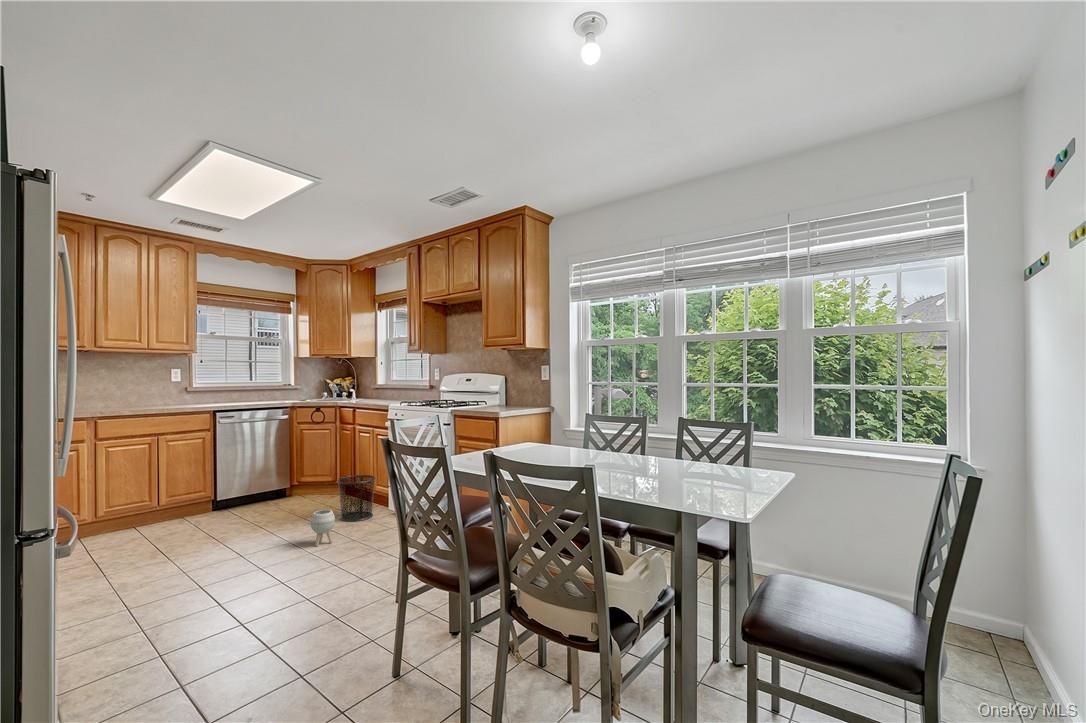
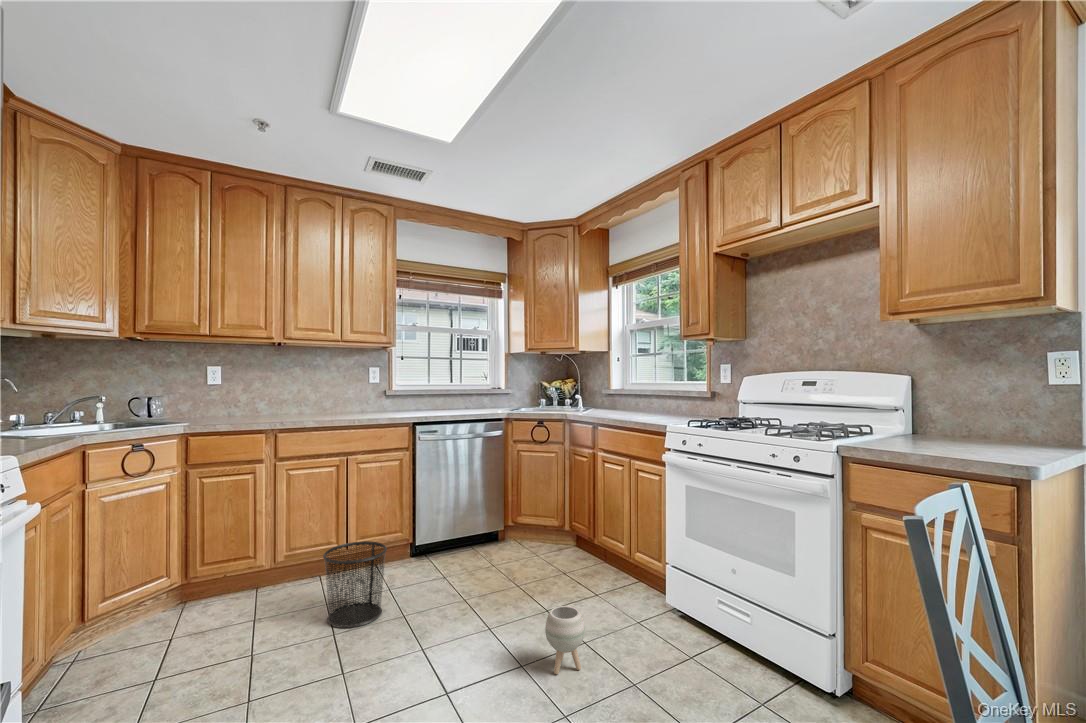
waste bin: present [338,475,375,522] -> present [323,541,387,628]

